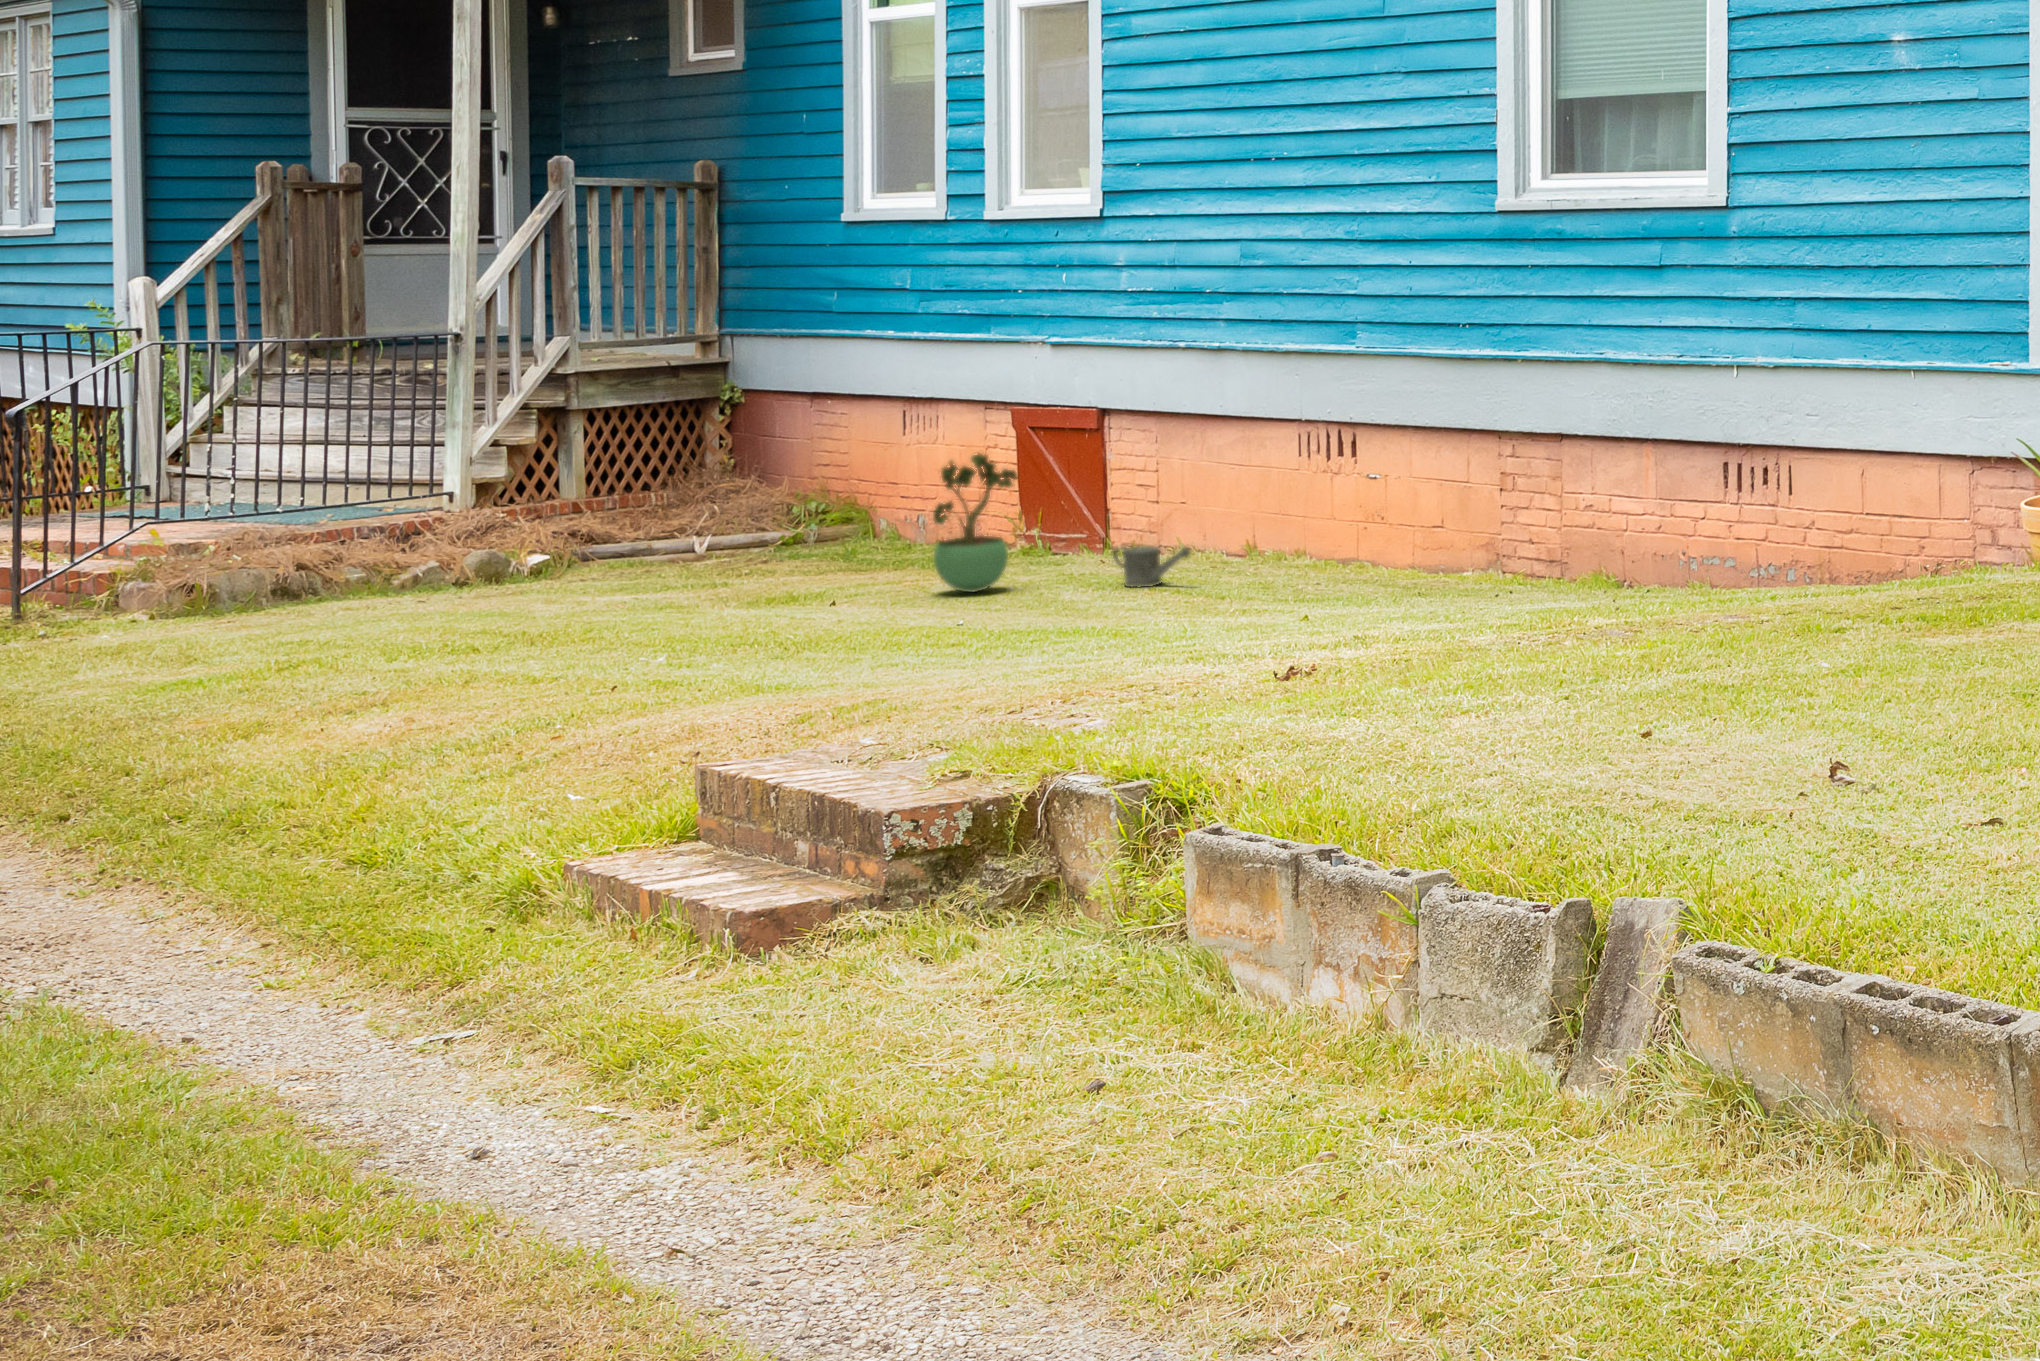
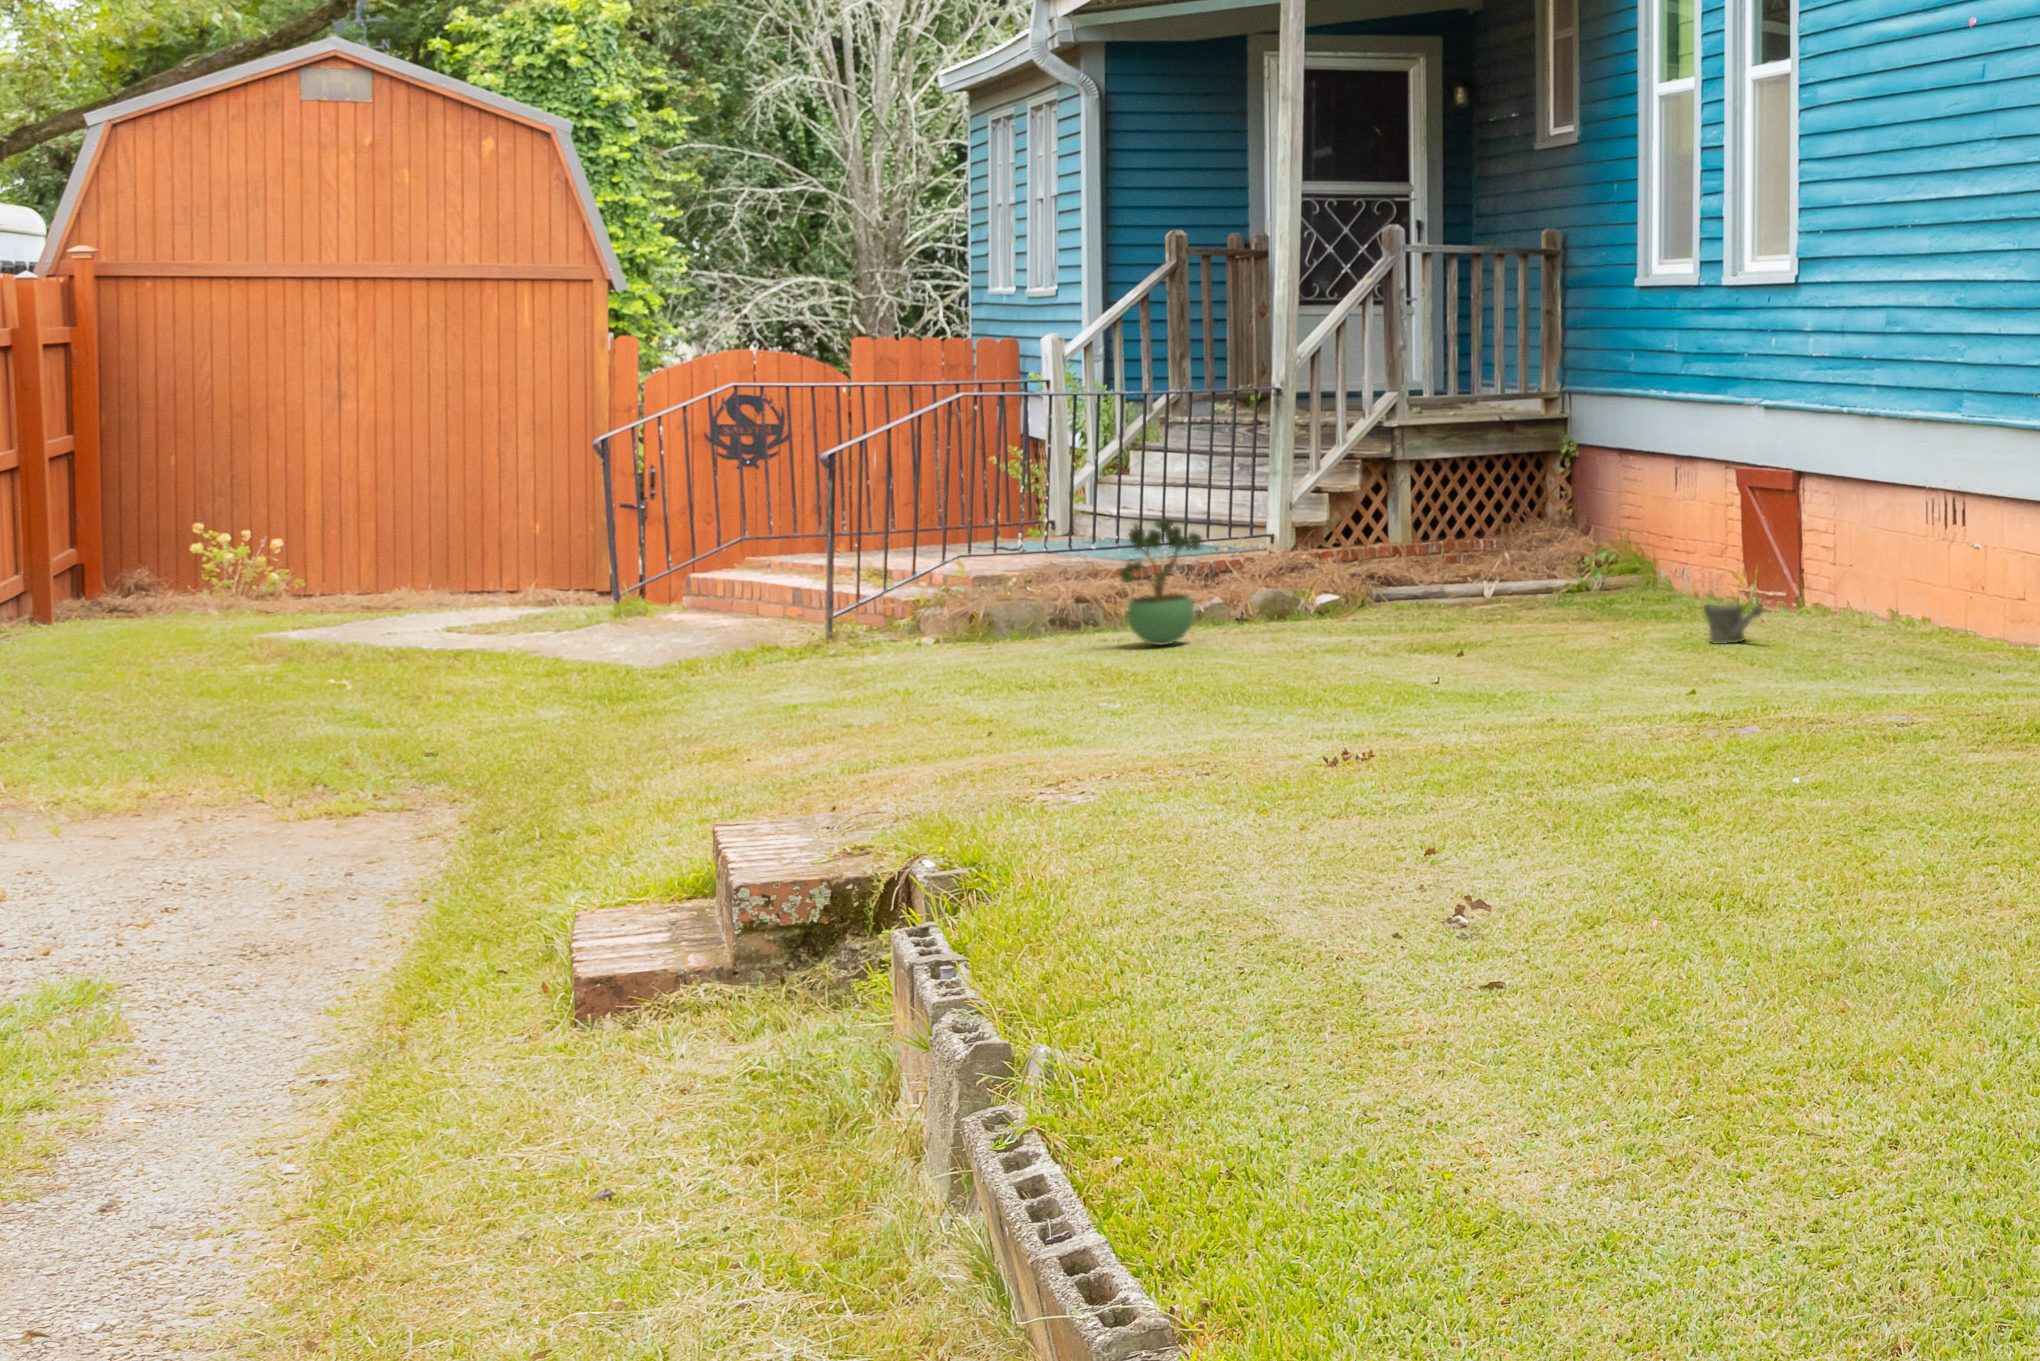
potted plant: present [933,454,1017,592] -> present [1120,518,1203,645]

